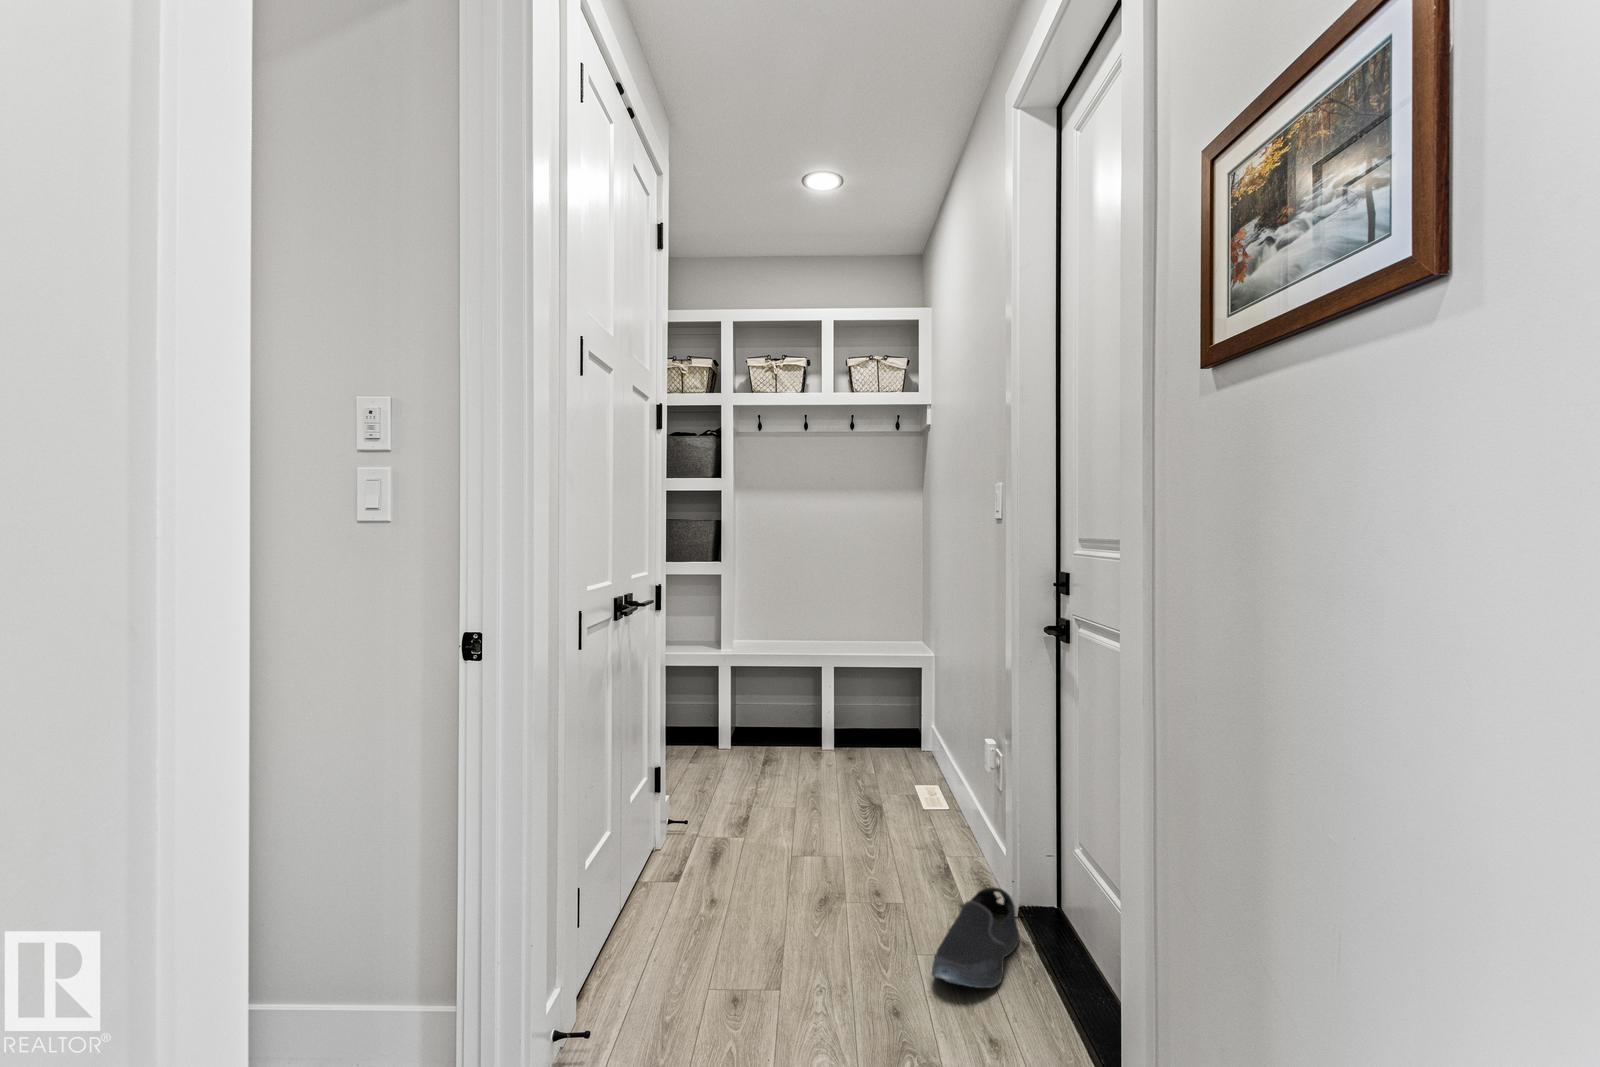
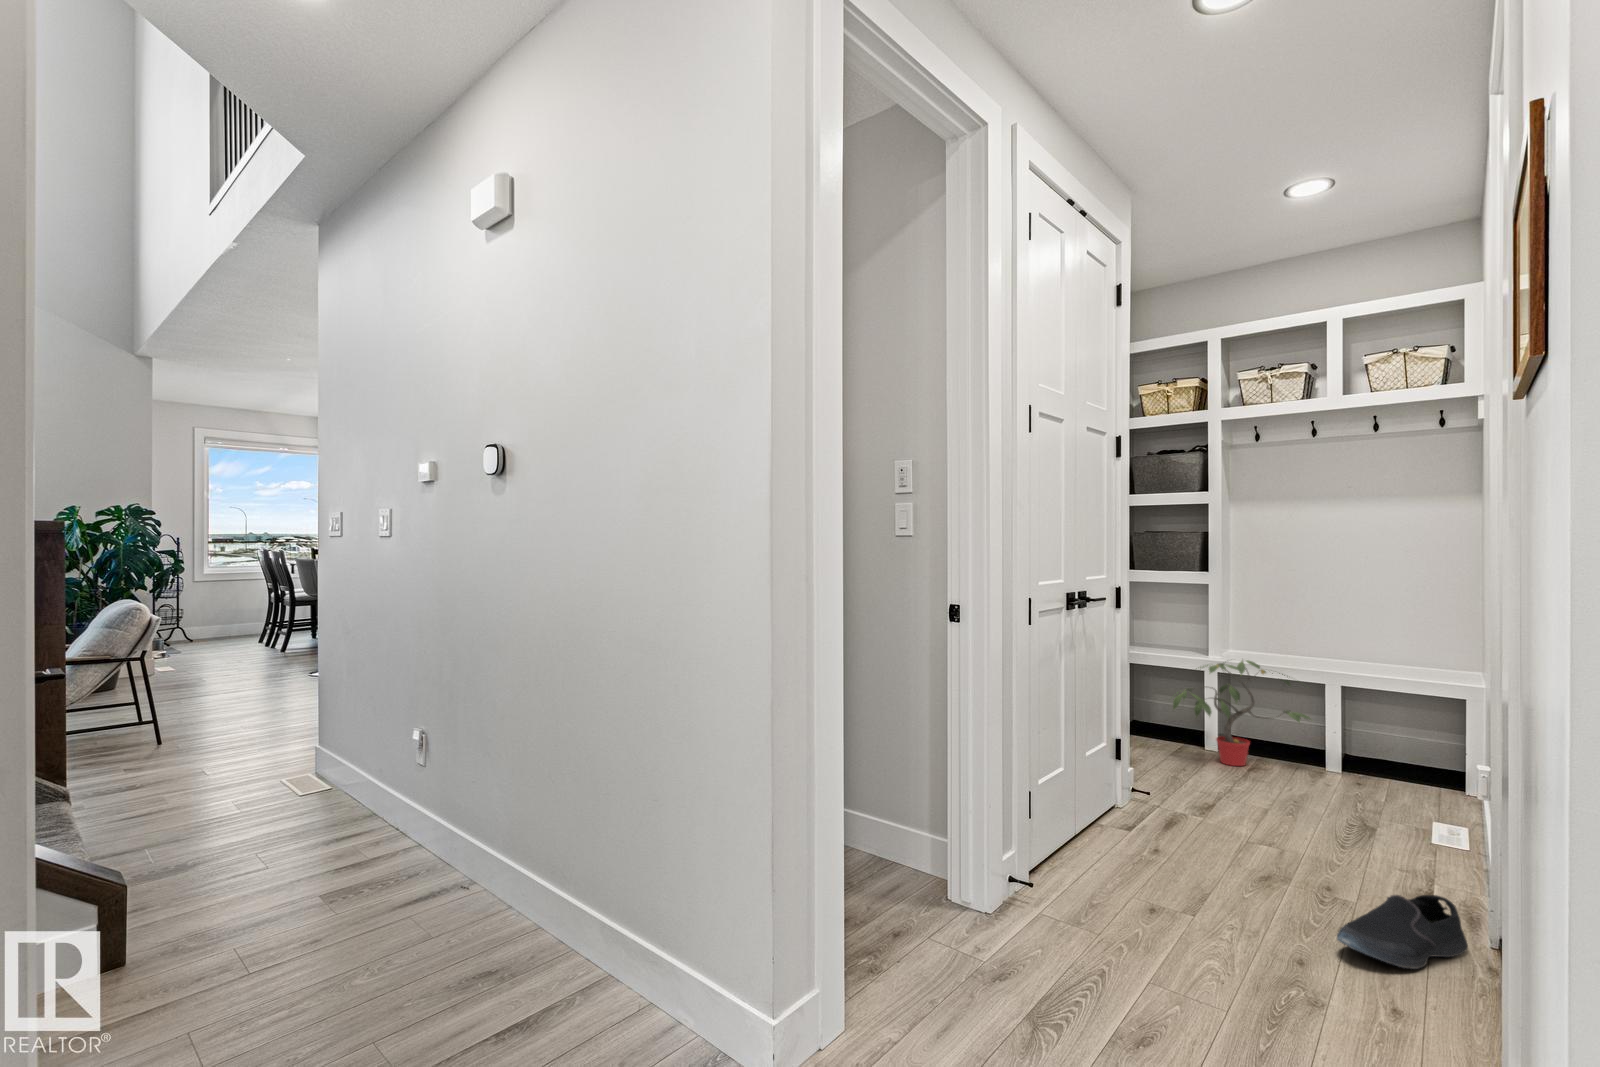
potted plant: none [685,649,815,760] -> present [1173,660,1310,766]

